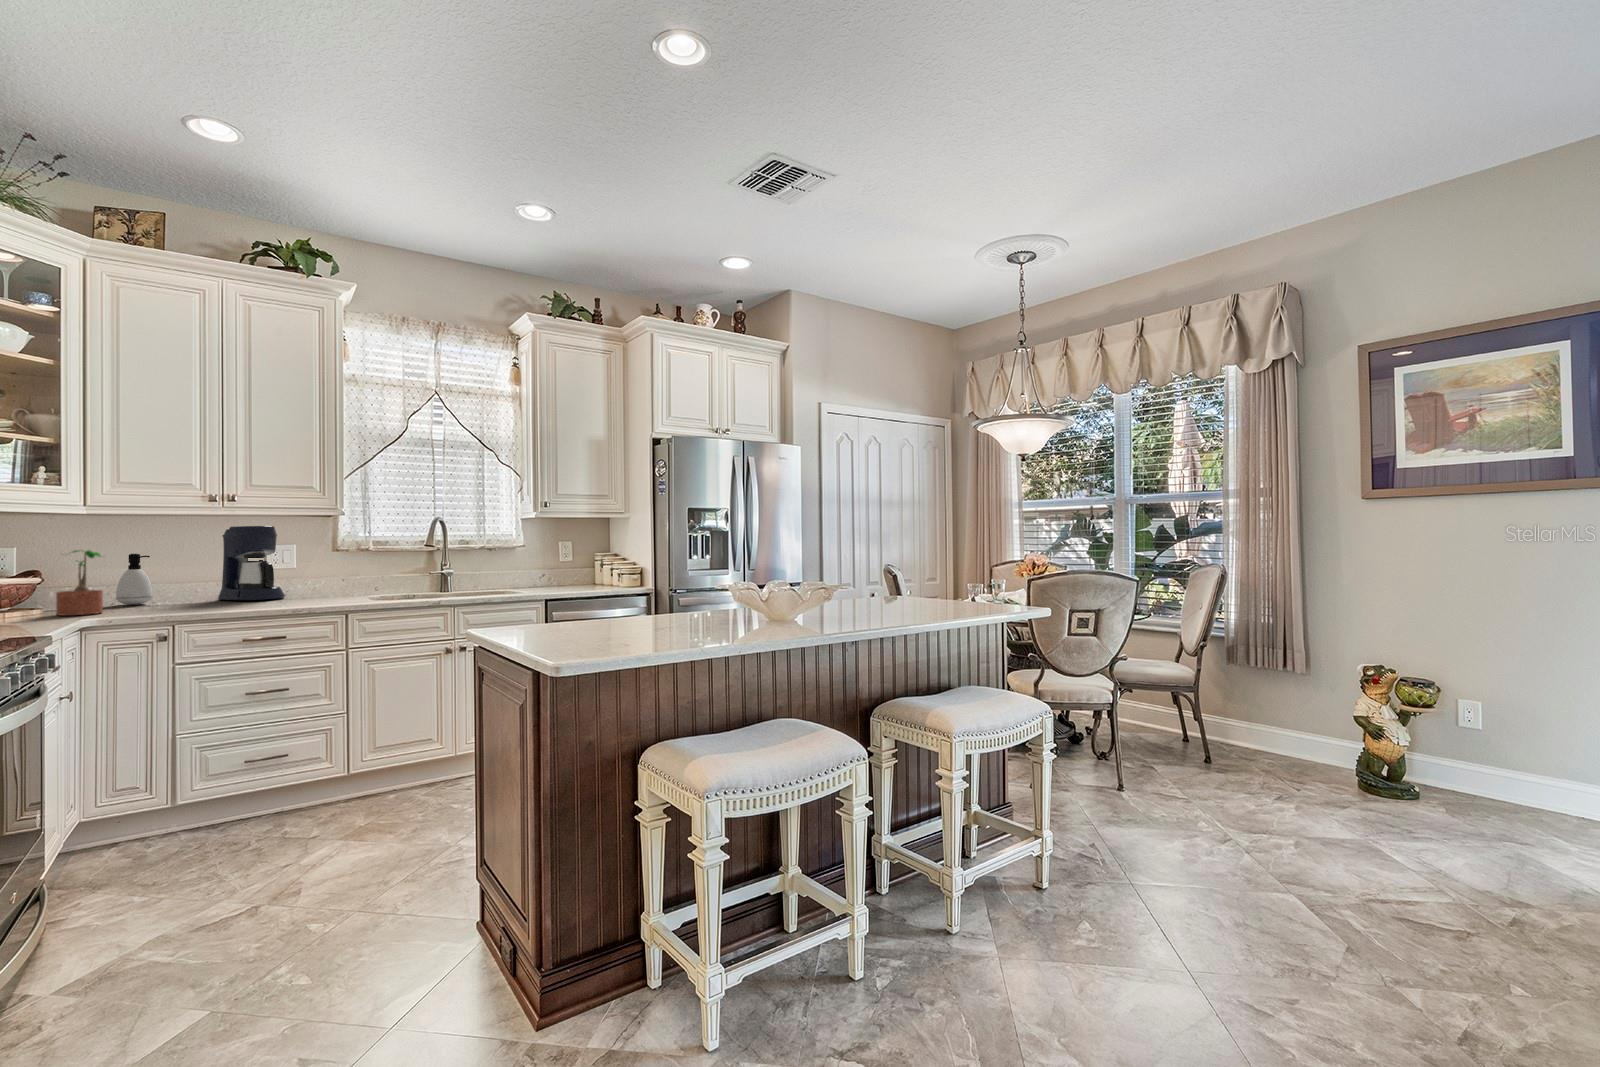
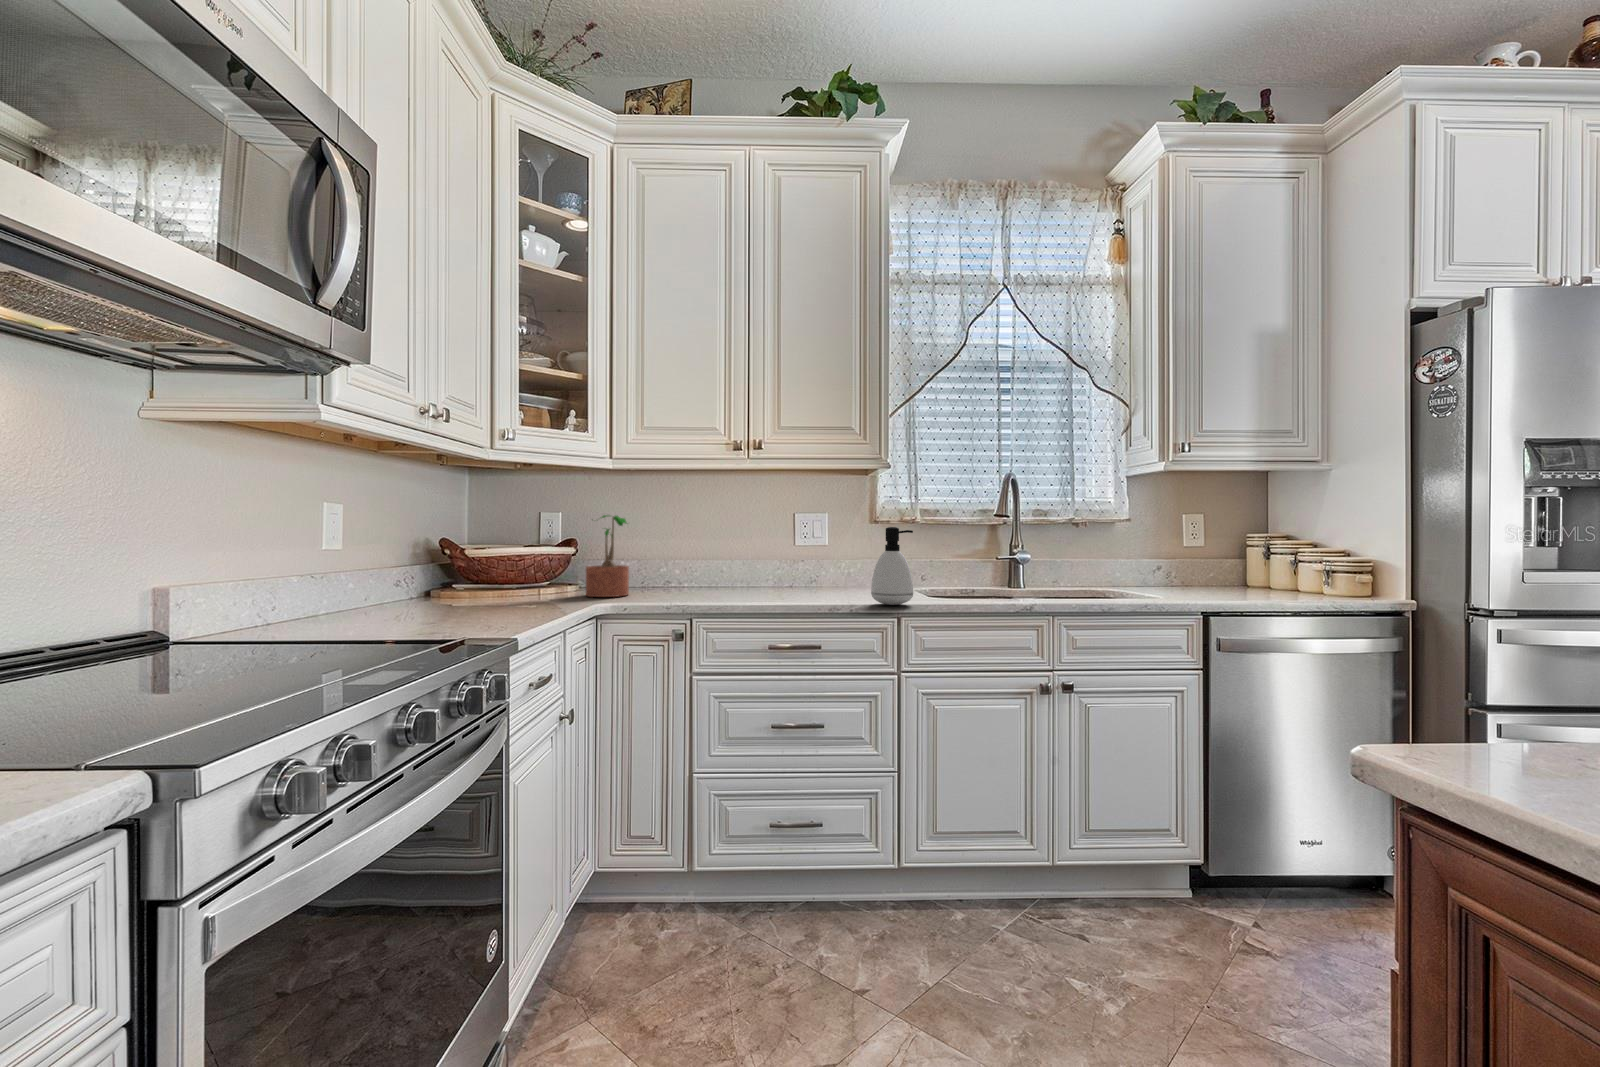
coffee maker: present [218,526,285,600] -> none [747,487,818,587]
soap dispenser: present [116,554,153,605] -> present [871,527,913,605]

